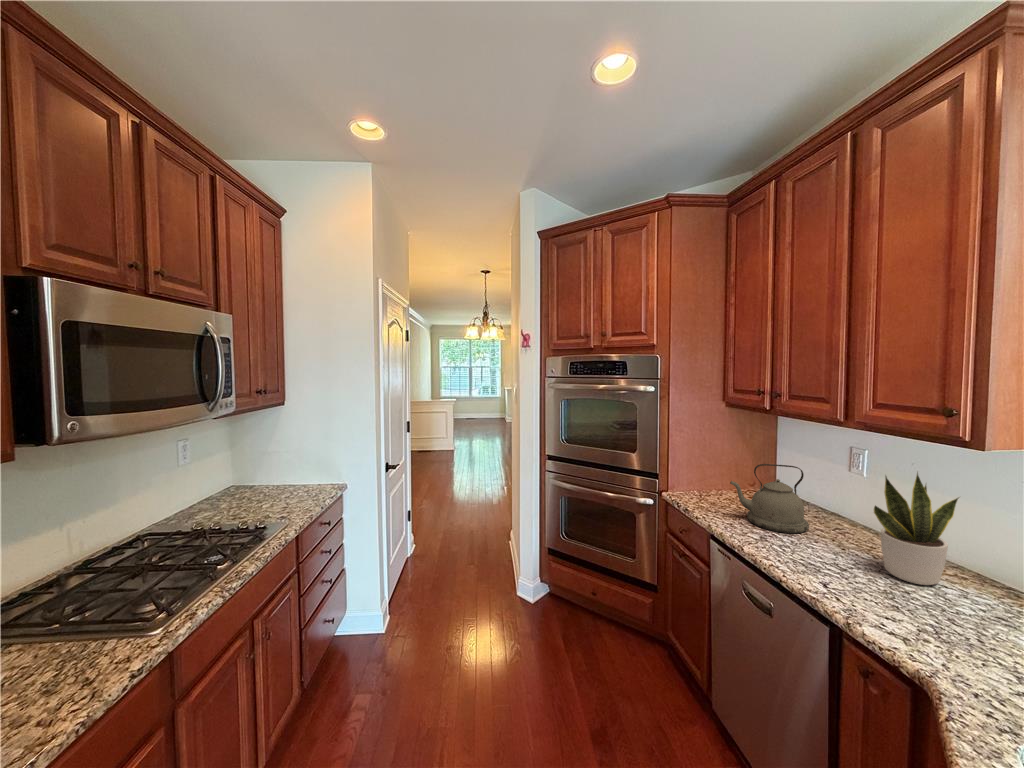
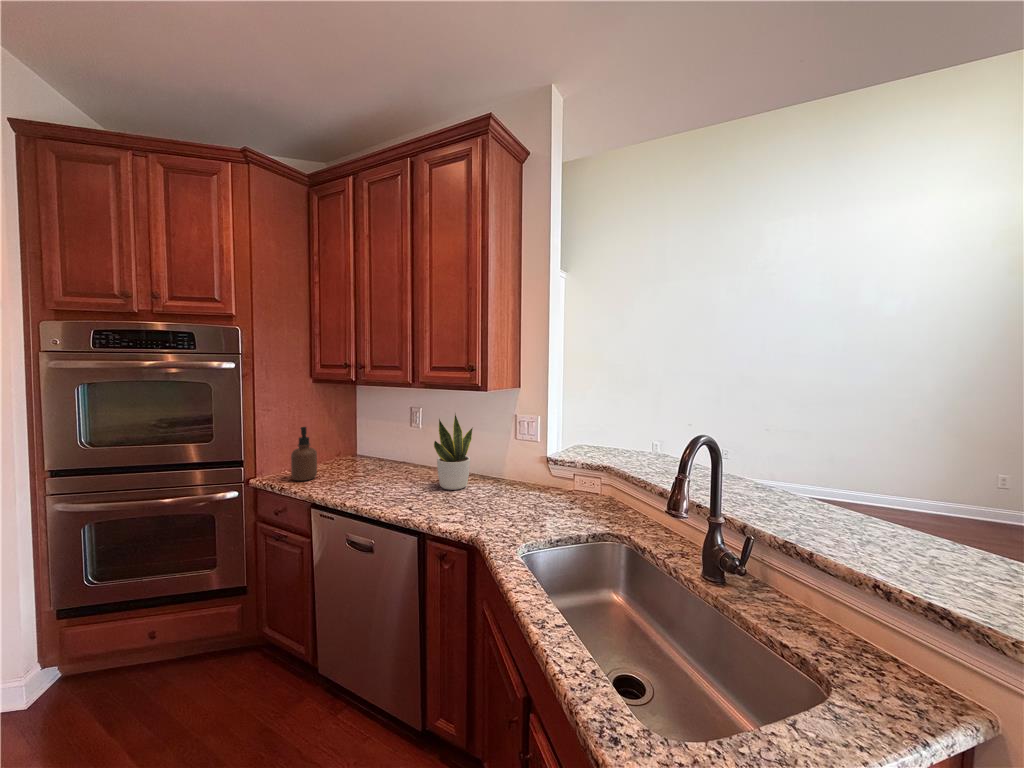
soap dispenser: none [698,452,723,506] -> present [291,427,317,481]
kettle: present [730,464,809,533] -> none [326,427,390,485]

